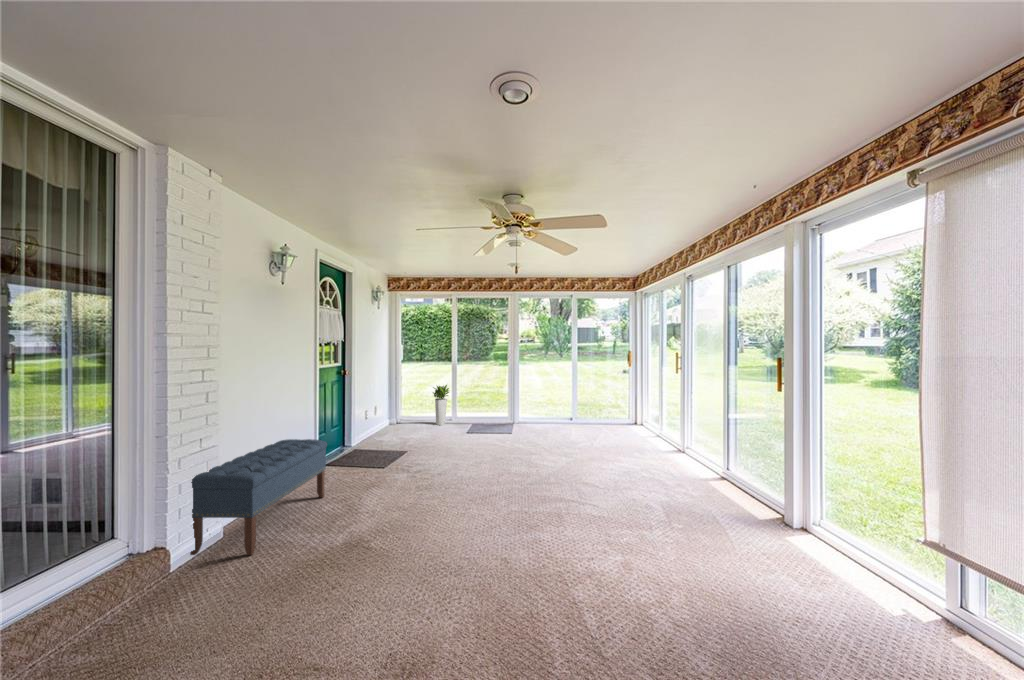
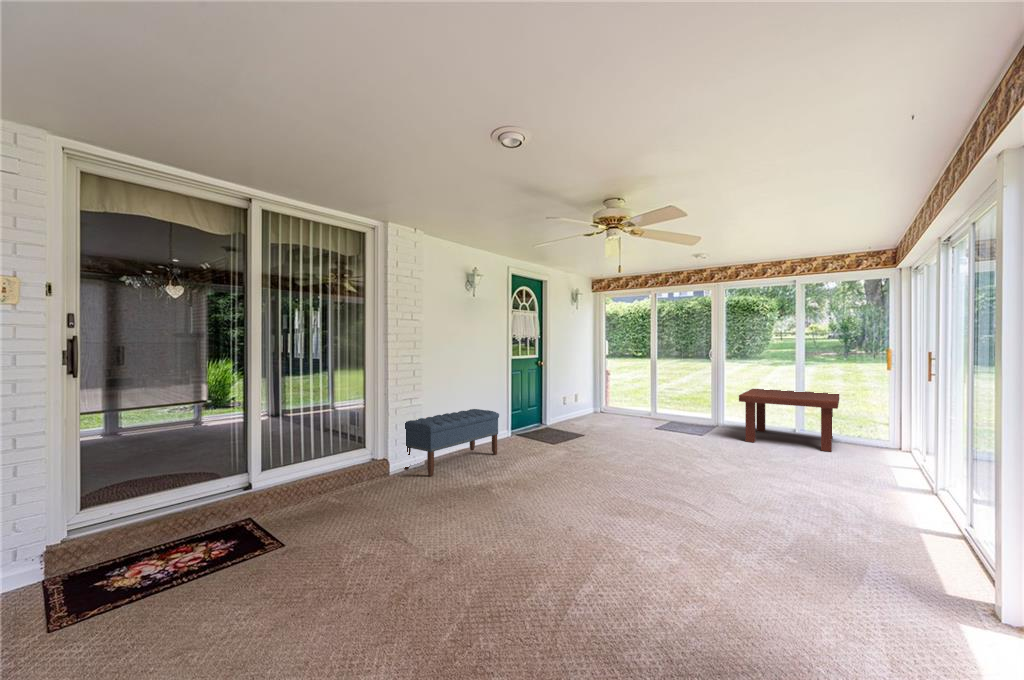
planter: present [433,385,449,425] -> none [629,379,649,418]
coffee table: none [546,388,625,437] -> present [739,389,839,452]

